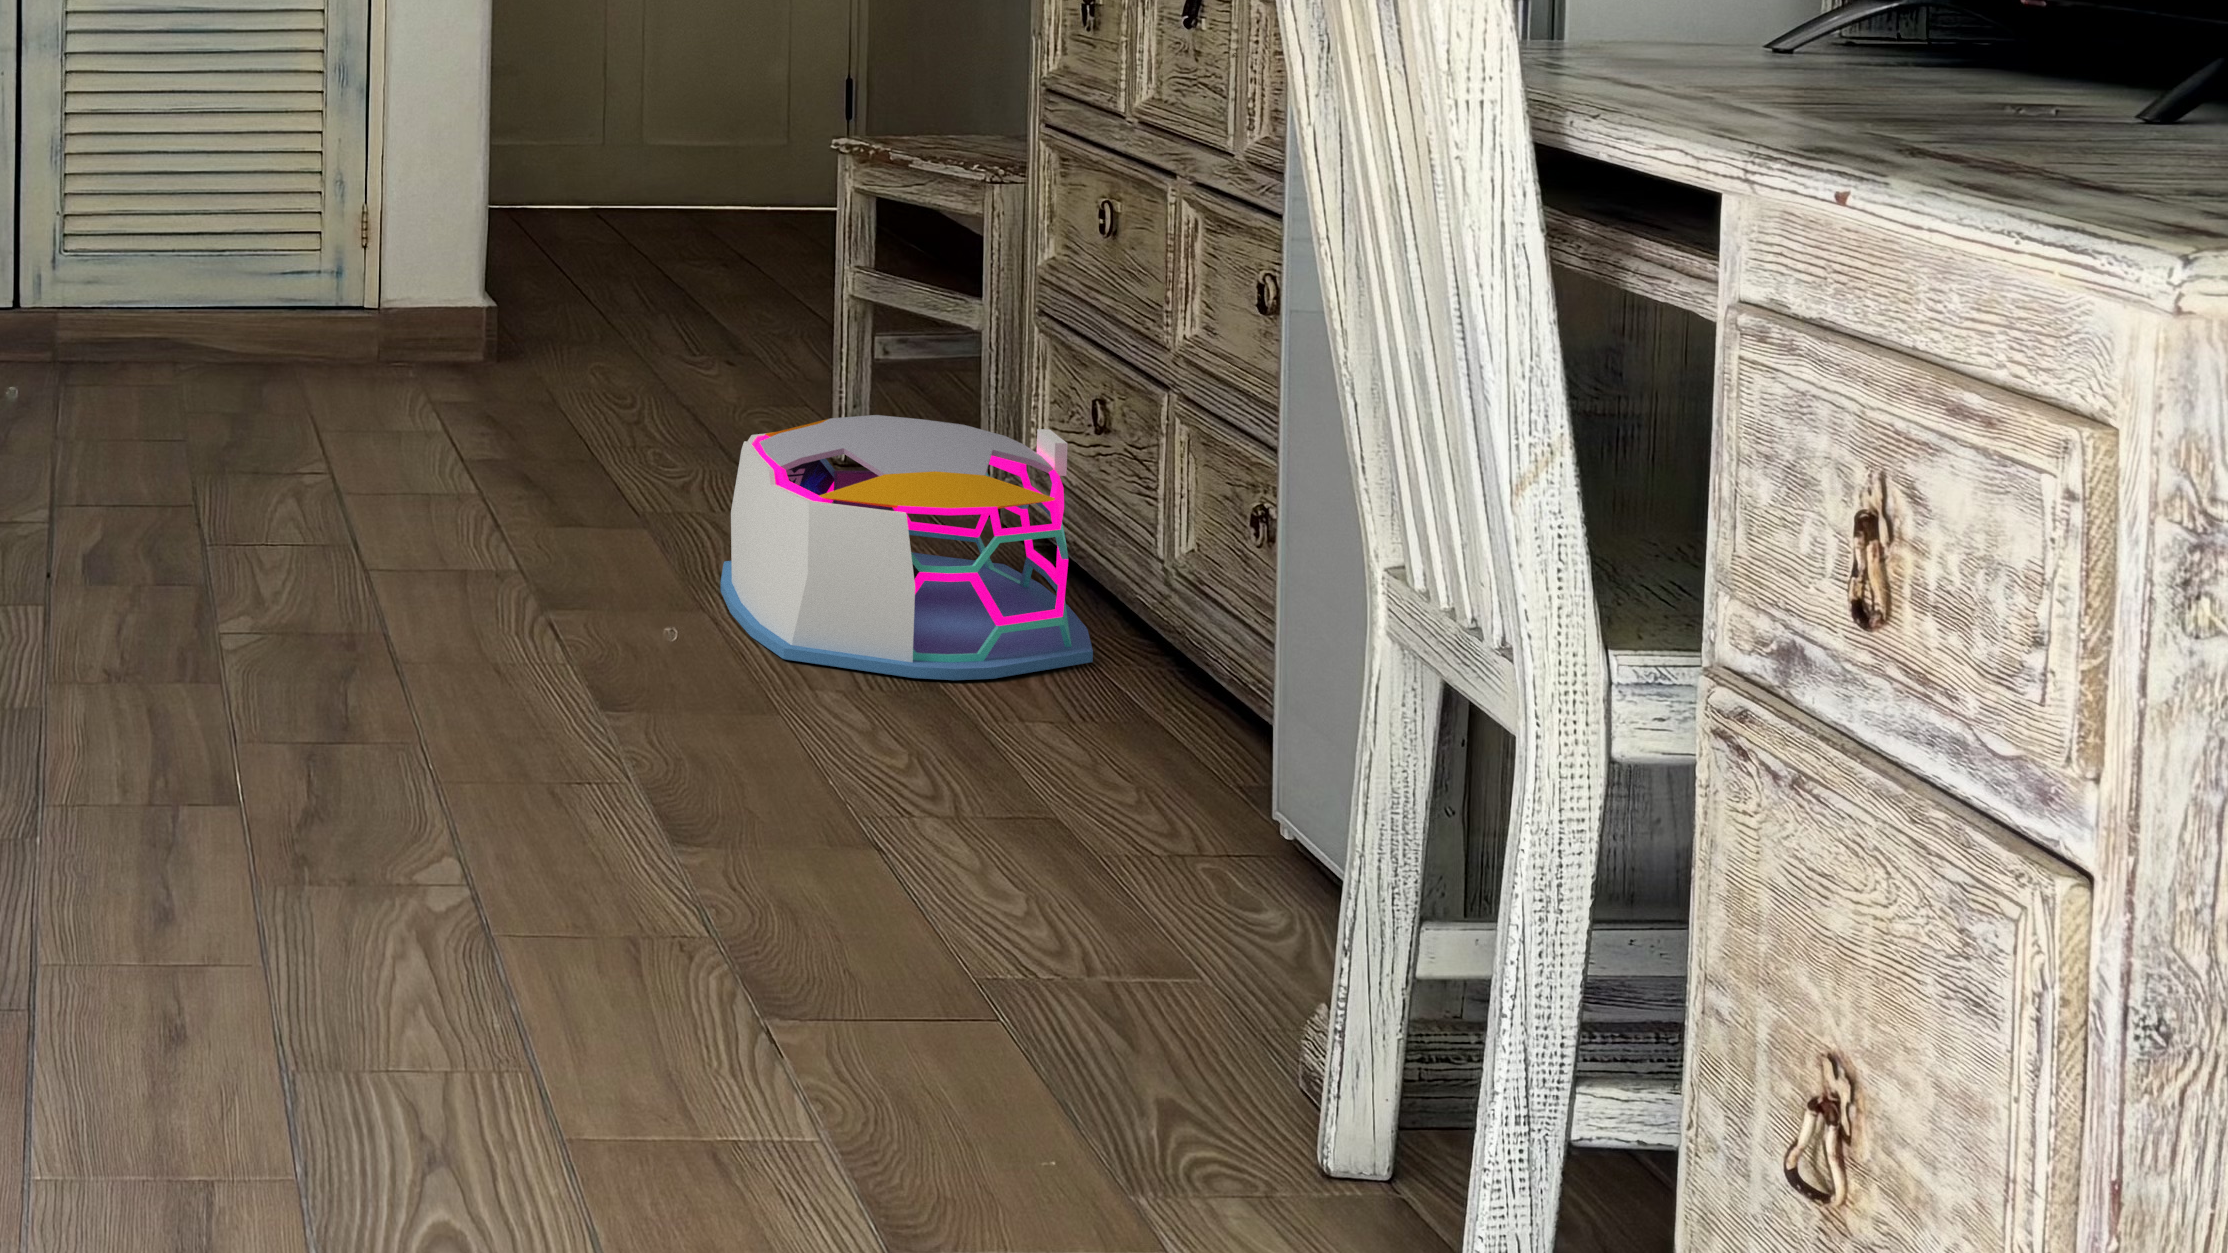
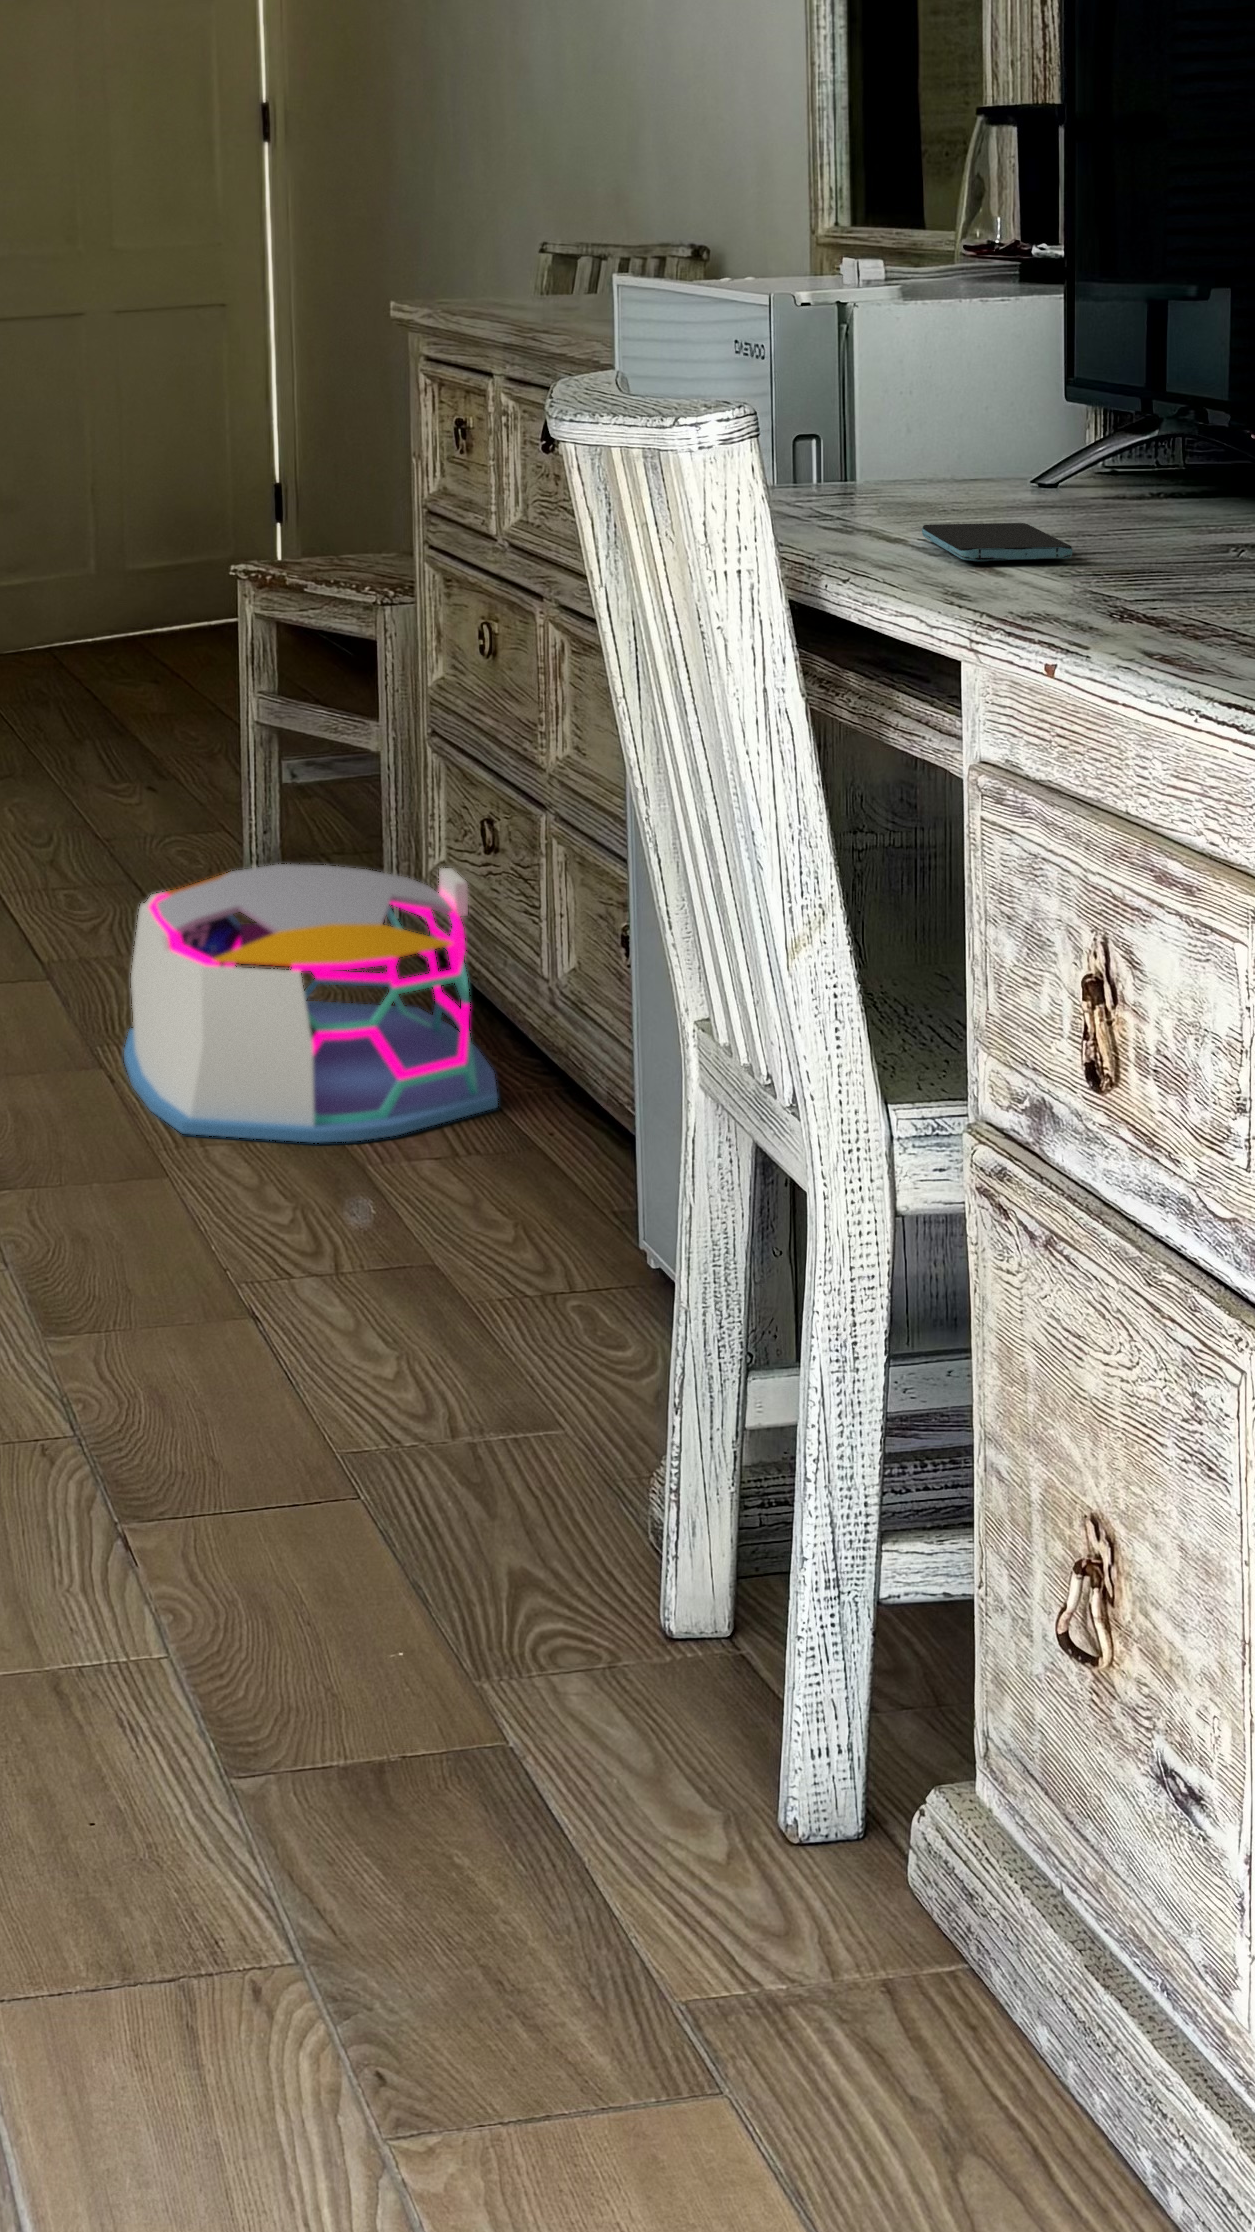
smartphone: none [1644,74,1818,108] -> present [922,523,1072,562]

